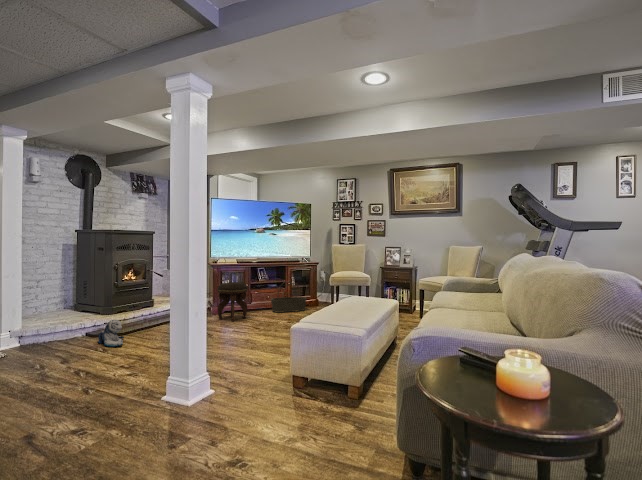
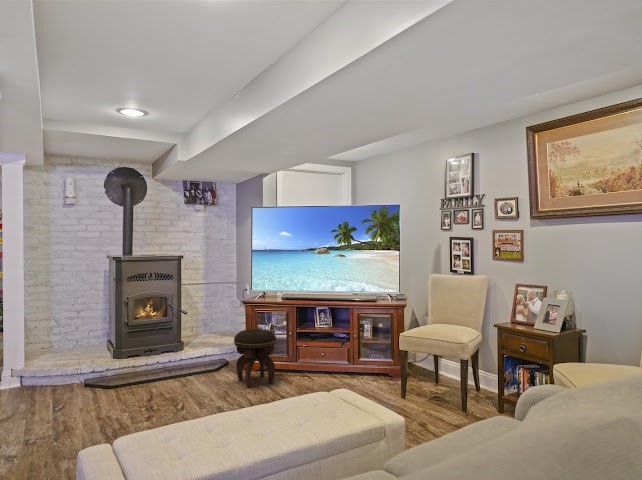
basket: present [271,283,306,313] -> none [322,332,379,382]
plush toy: present [98,320,124,347] -> none [67,372,100,407]

